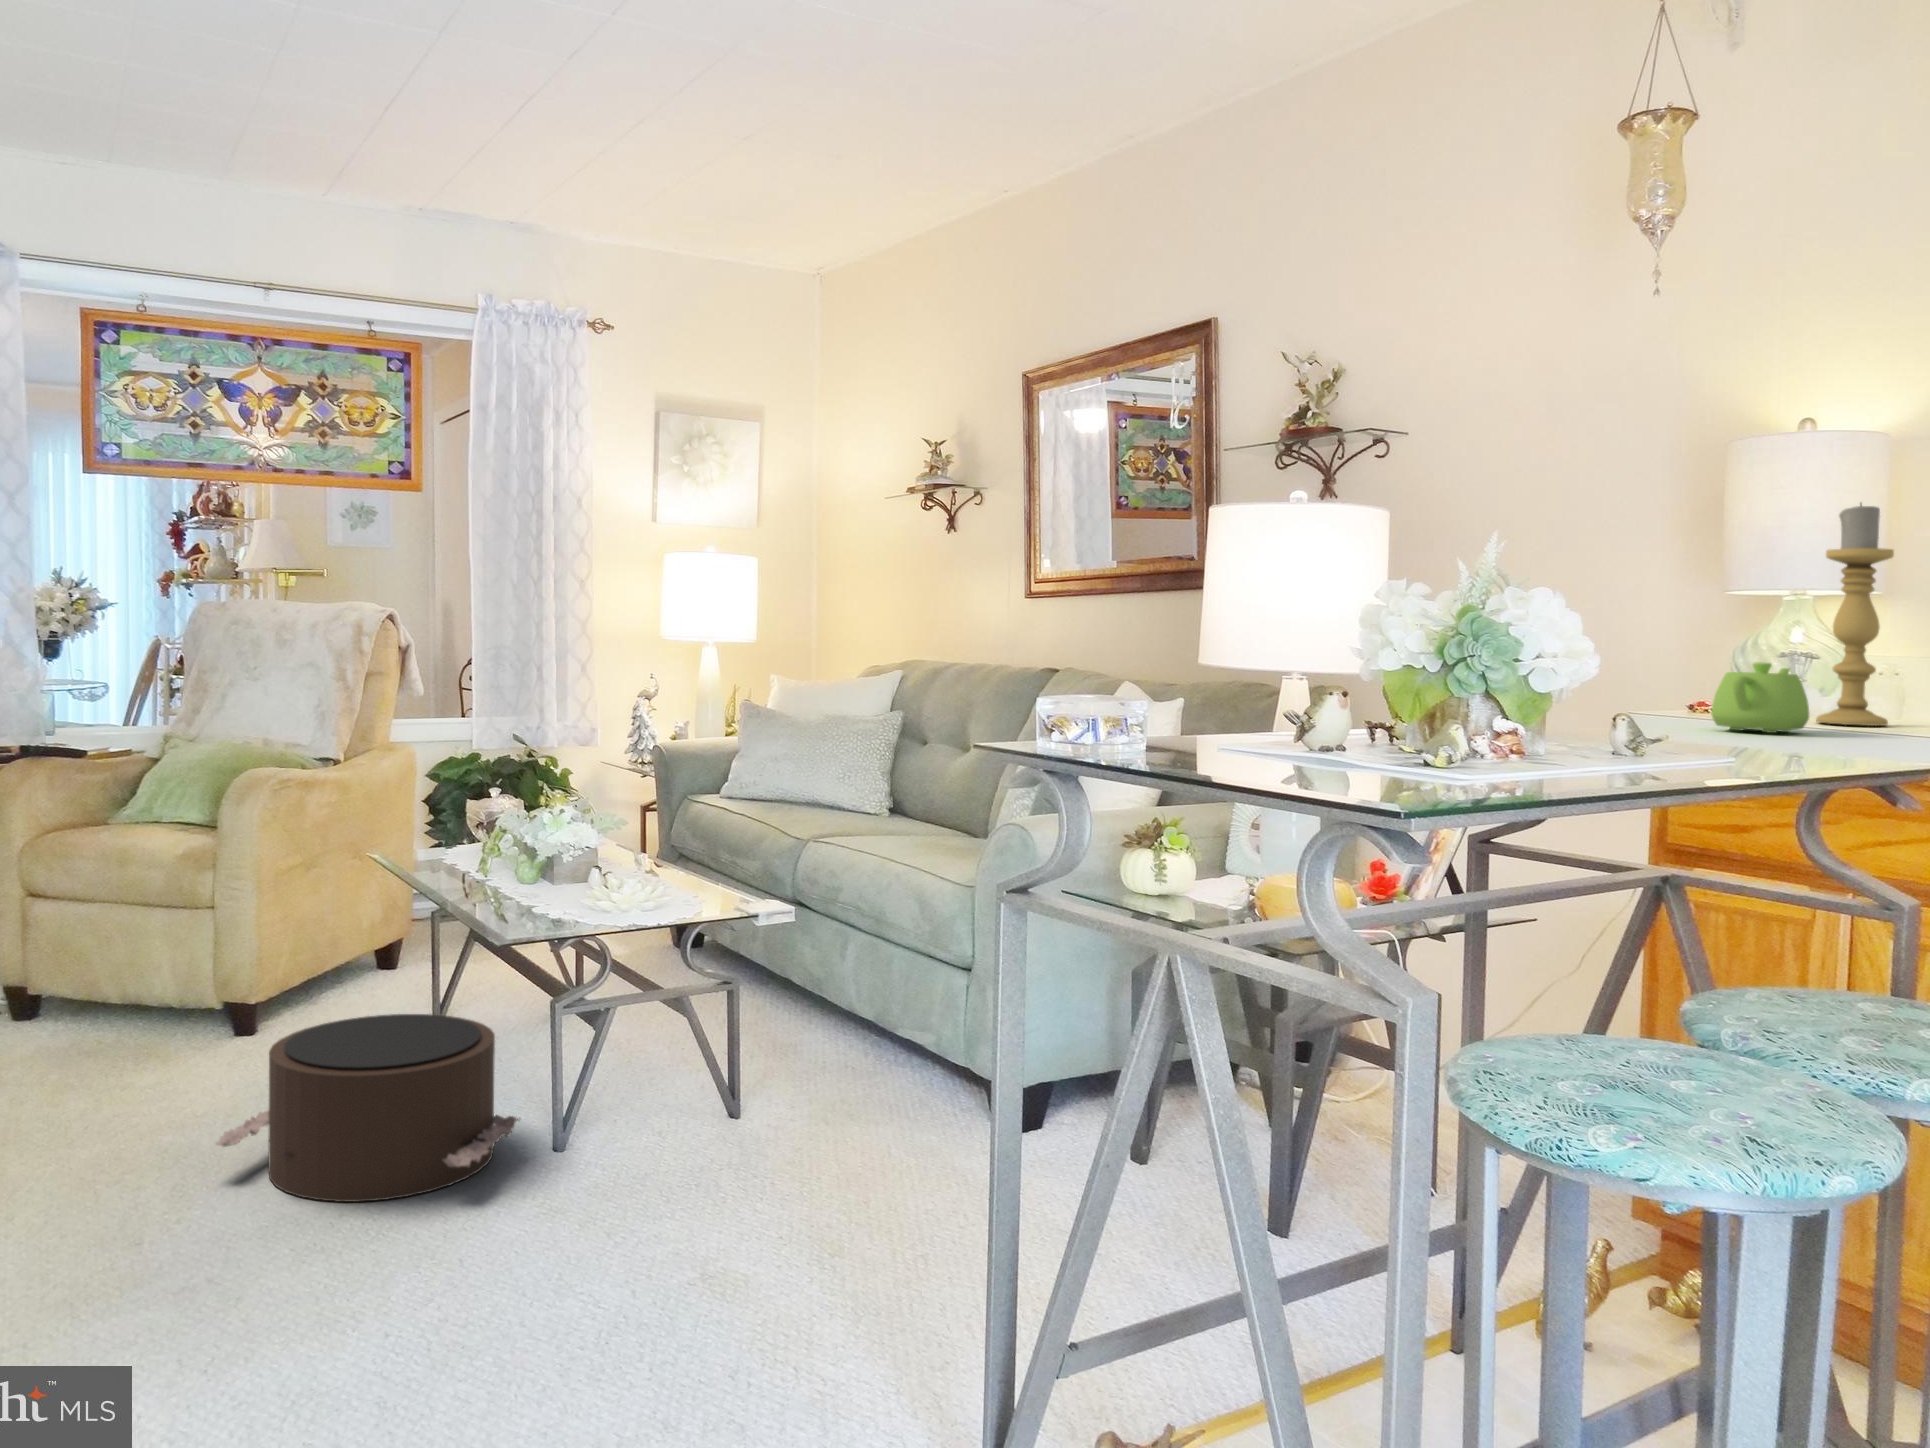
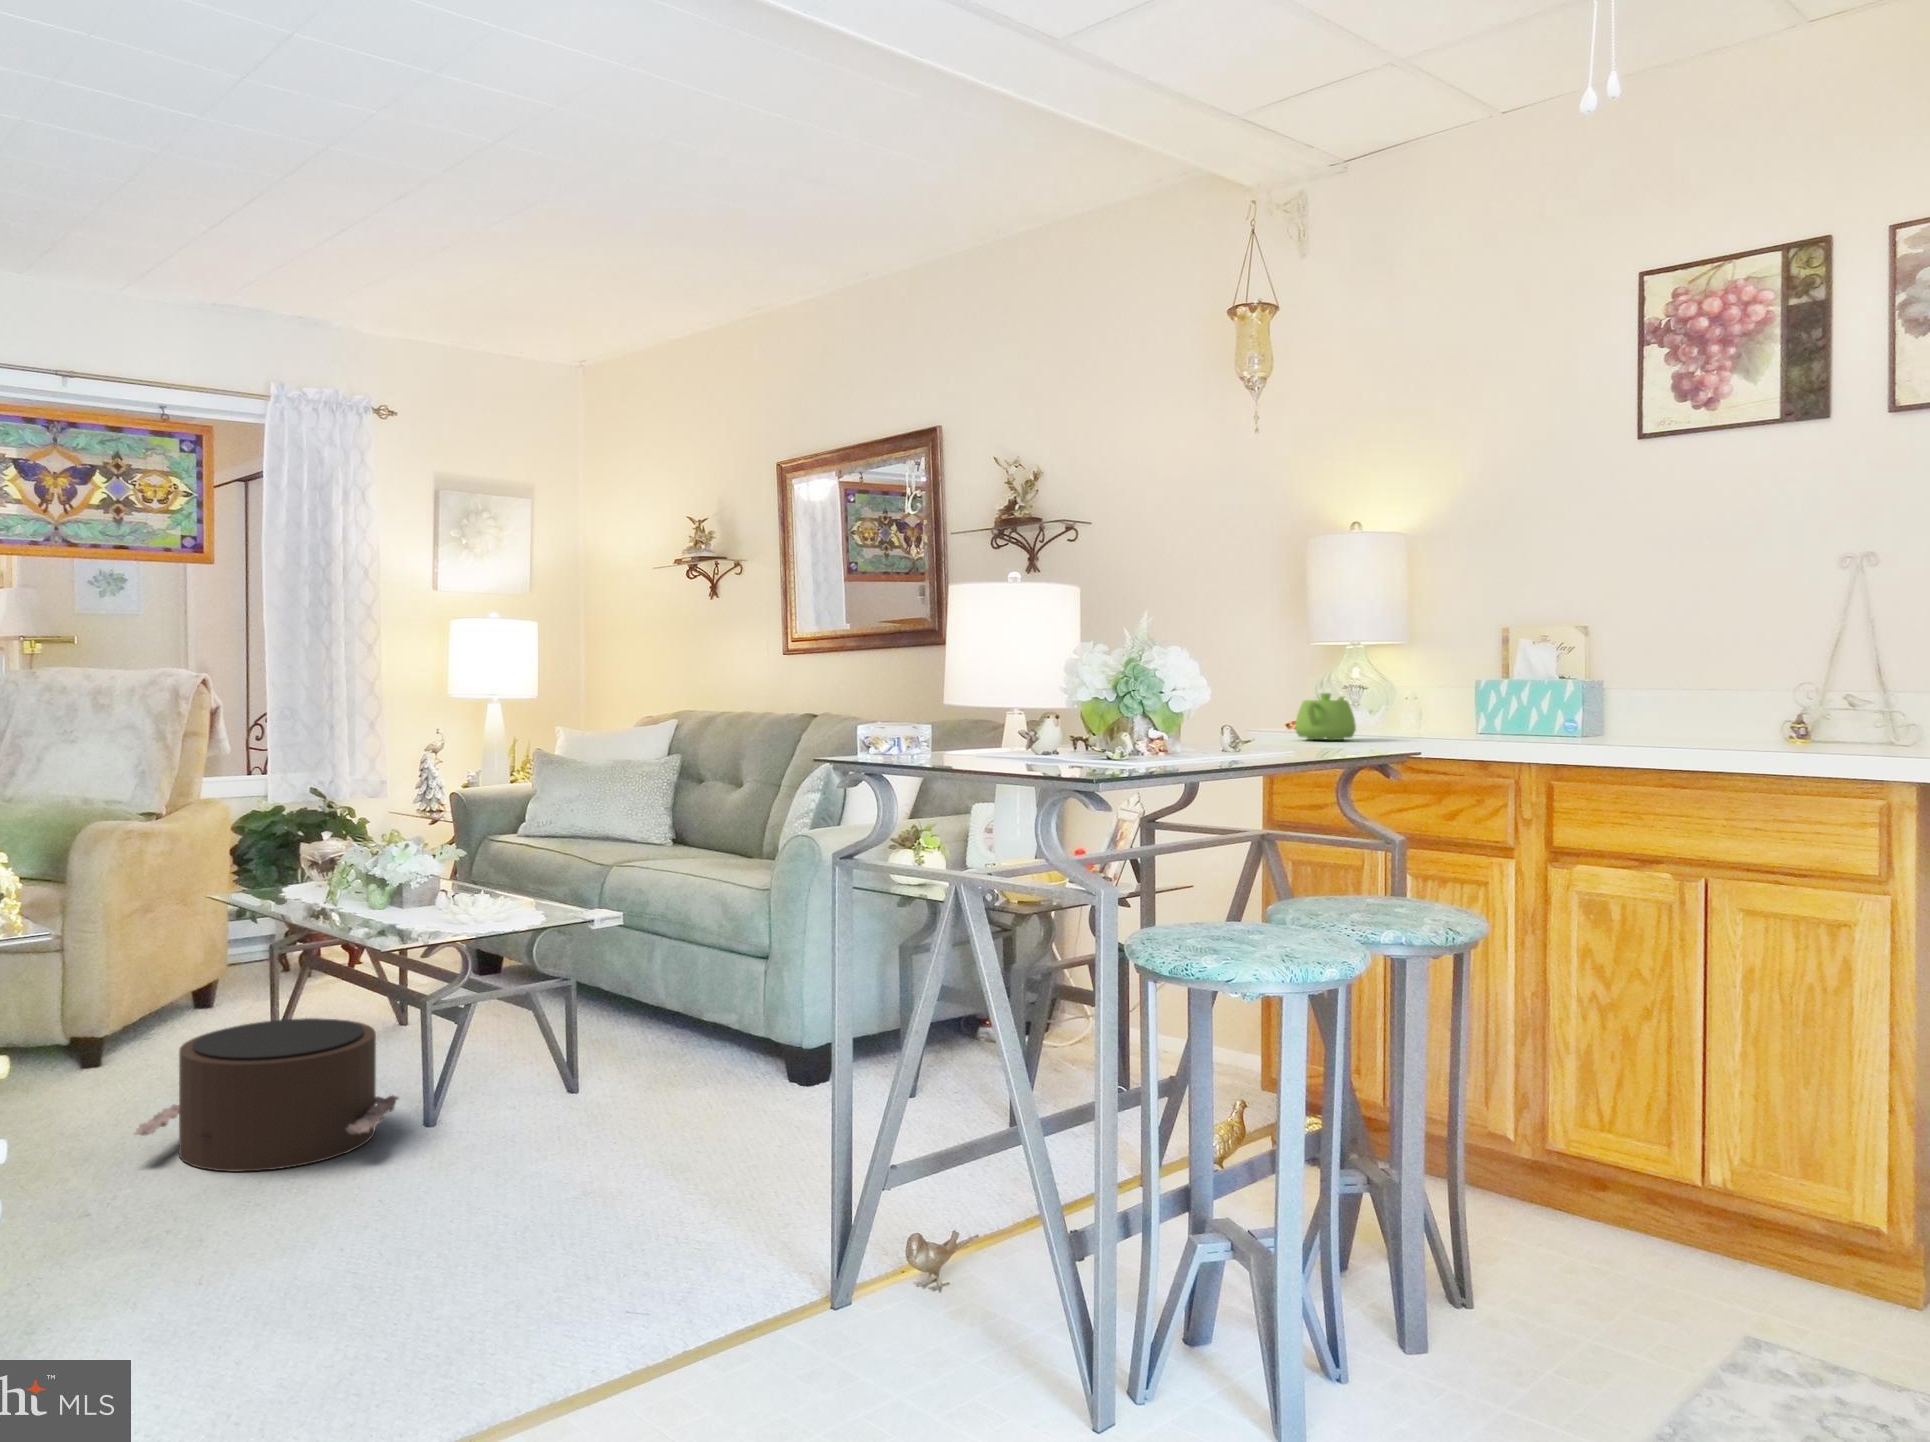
candle holder: present [1816,503,1894,726] -> none [1365,582,1409,735]

